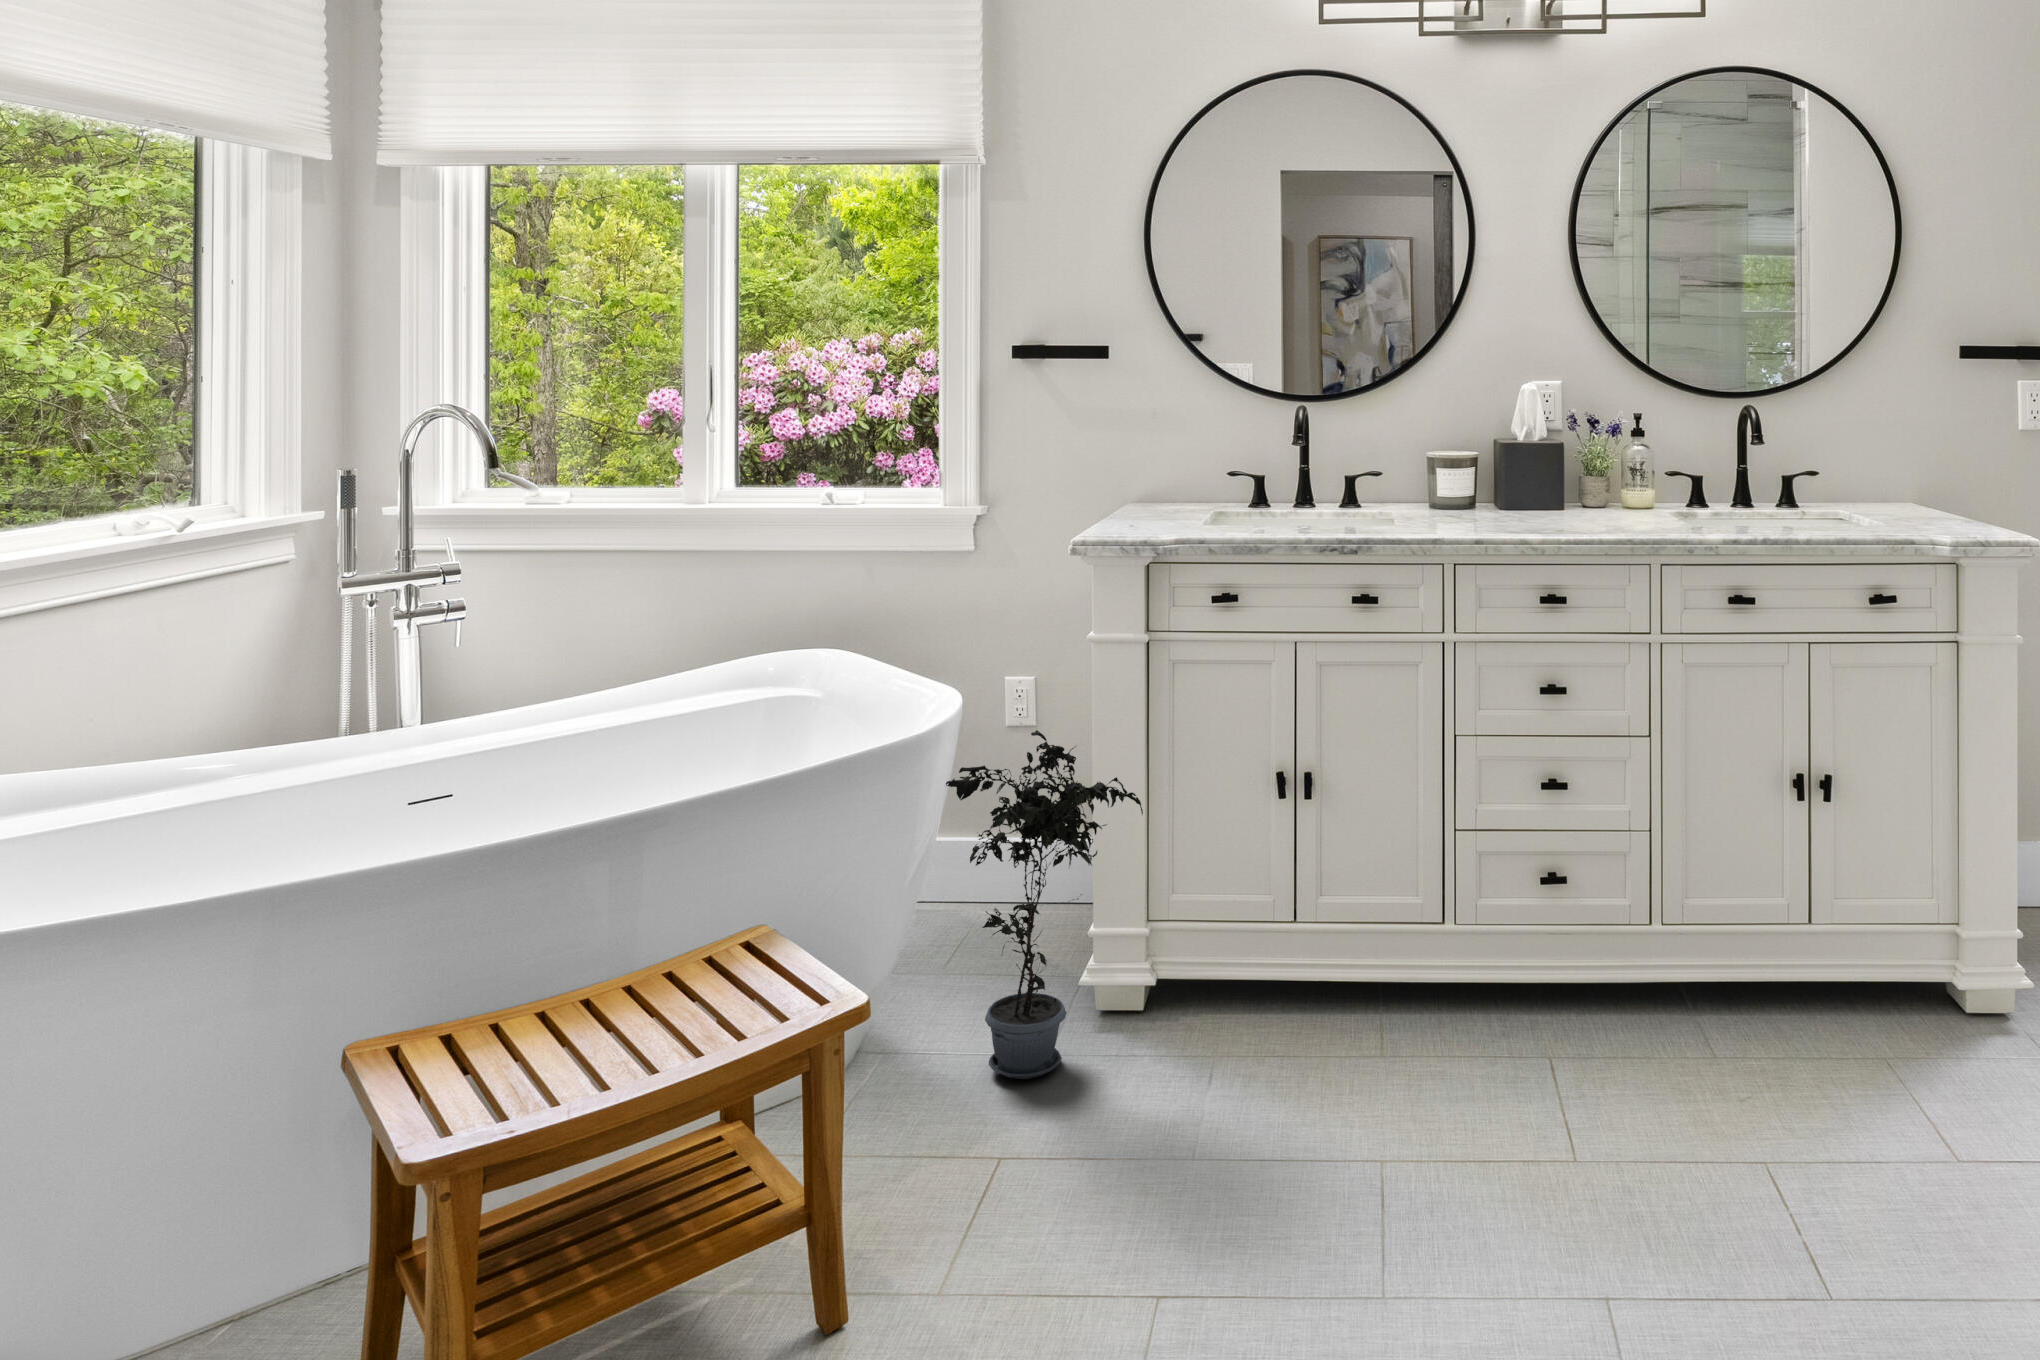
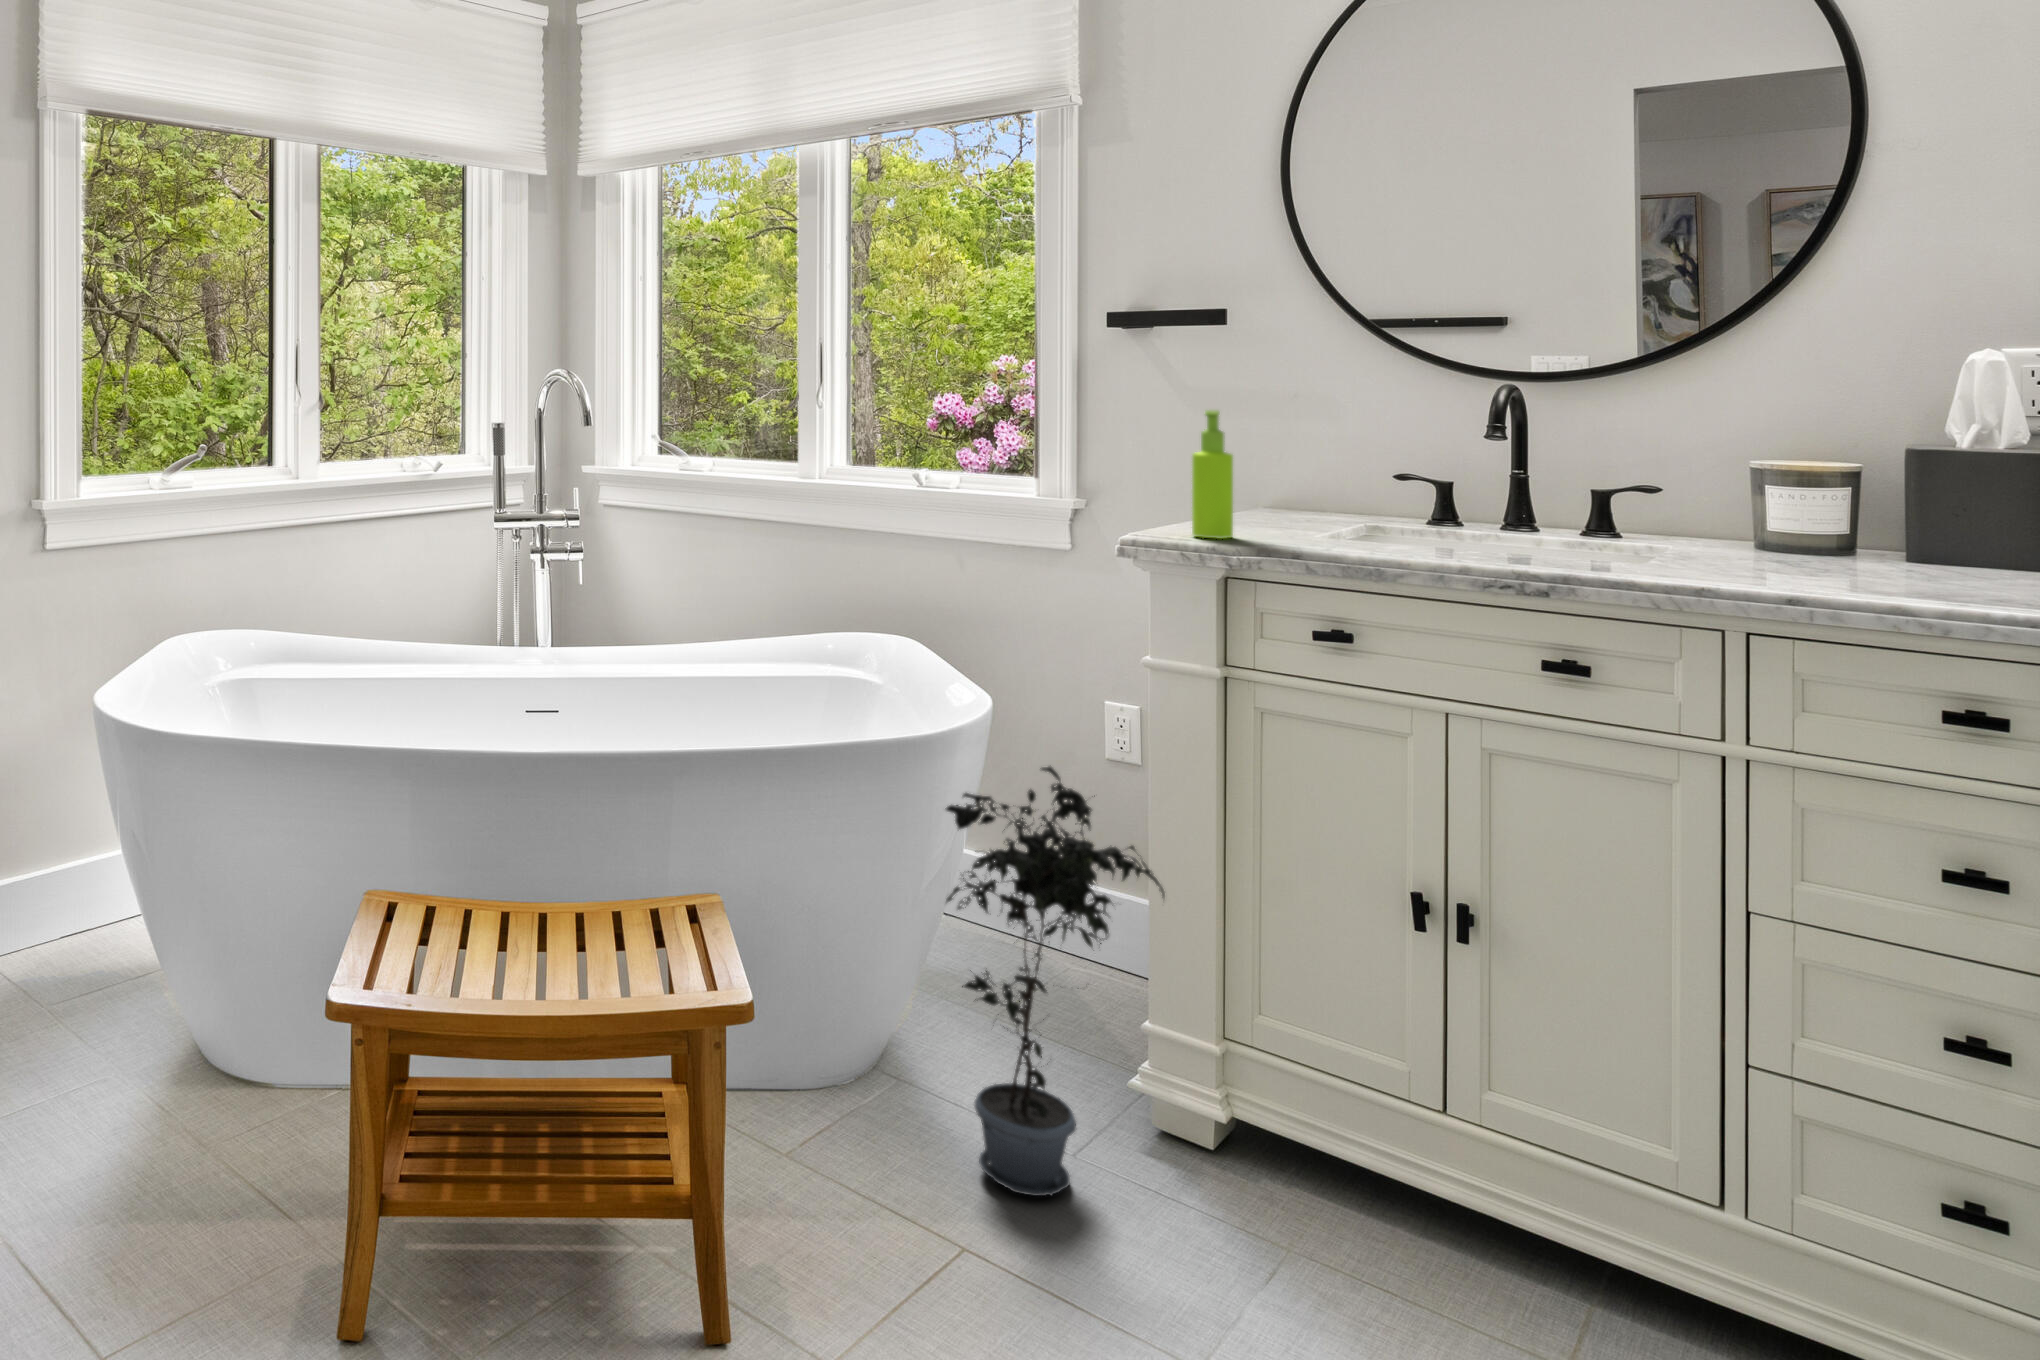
soap dispenser: none [1117,434,1146,533] -> present [1192,410,1233,539]

